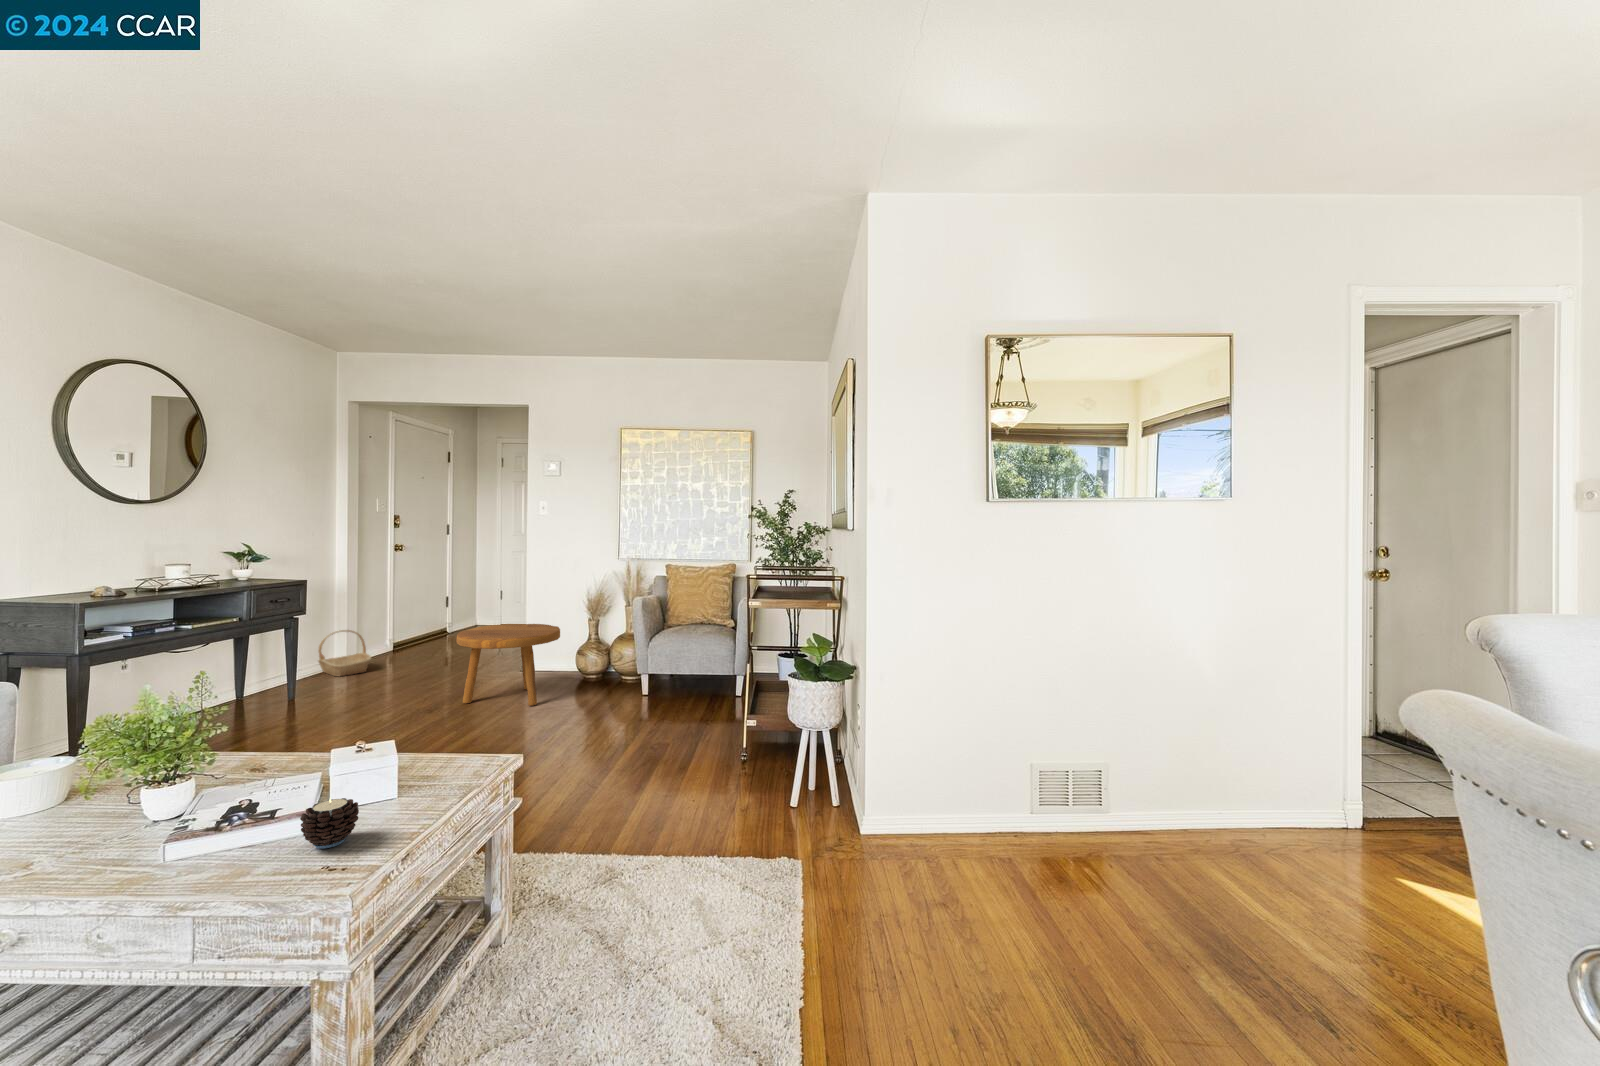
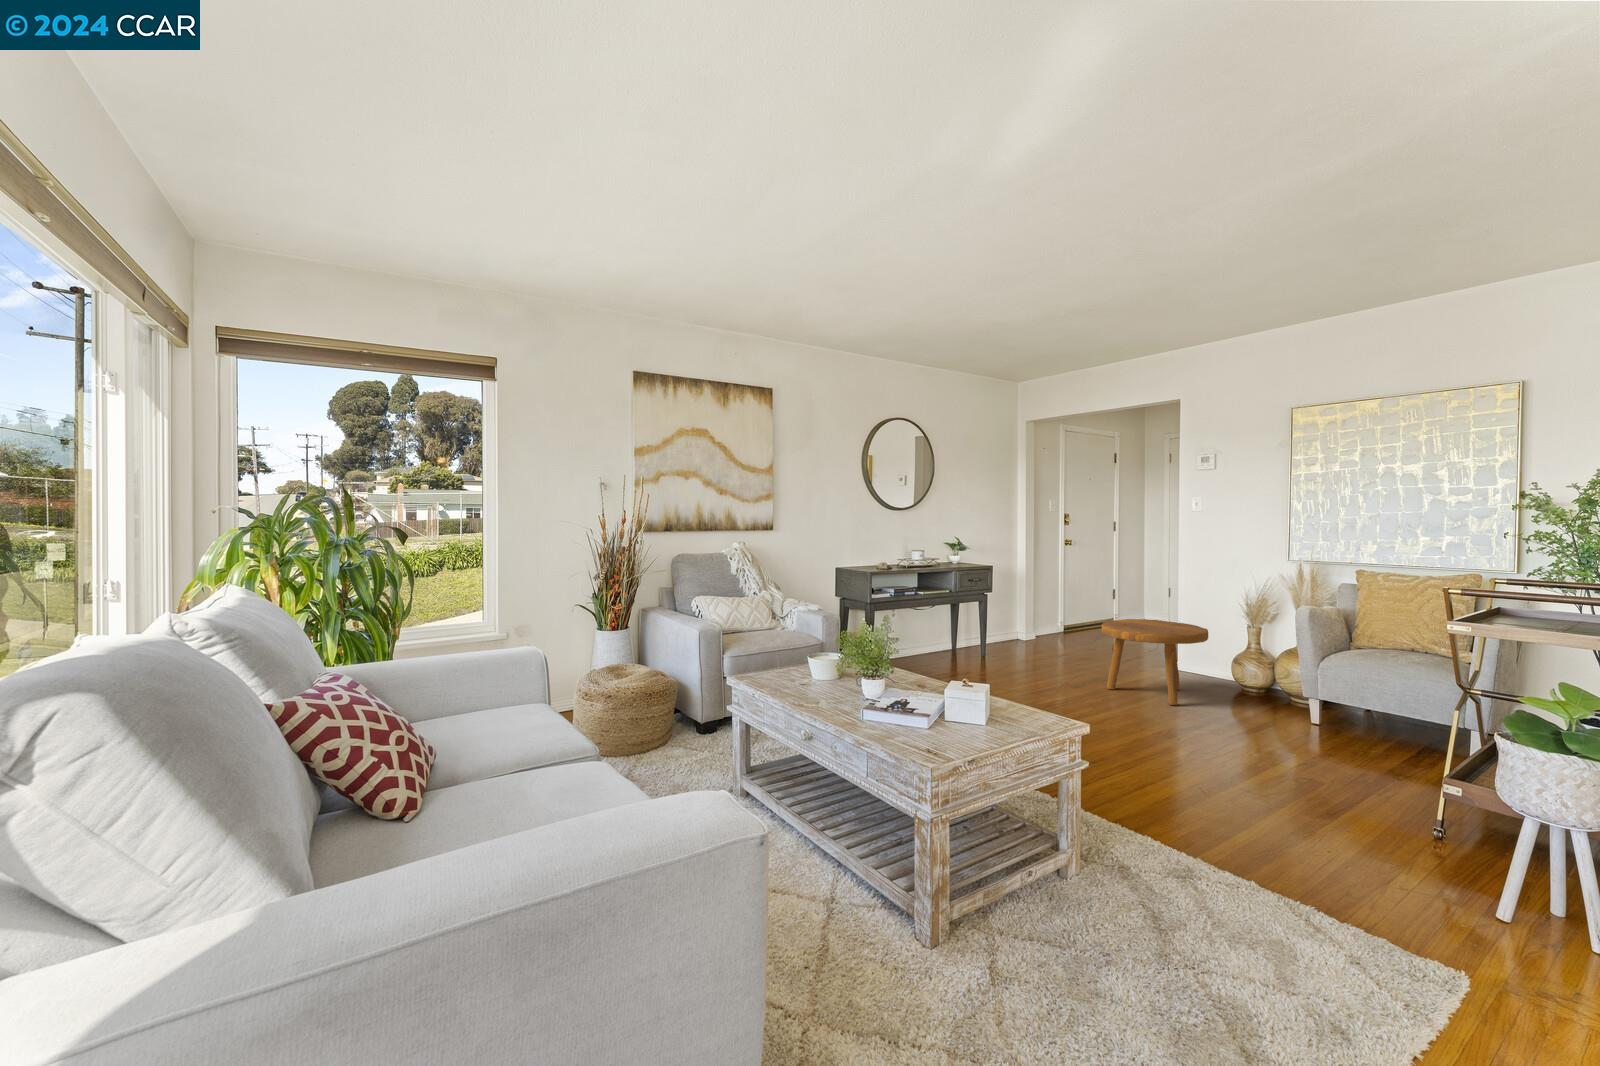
basket: present [318,630,371,676] -> none [1004,609,1043,648]
candle: present [300,797,359,849] -> none [921,707,953,740]

